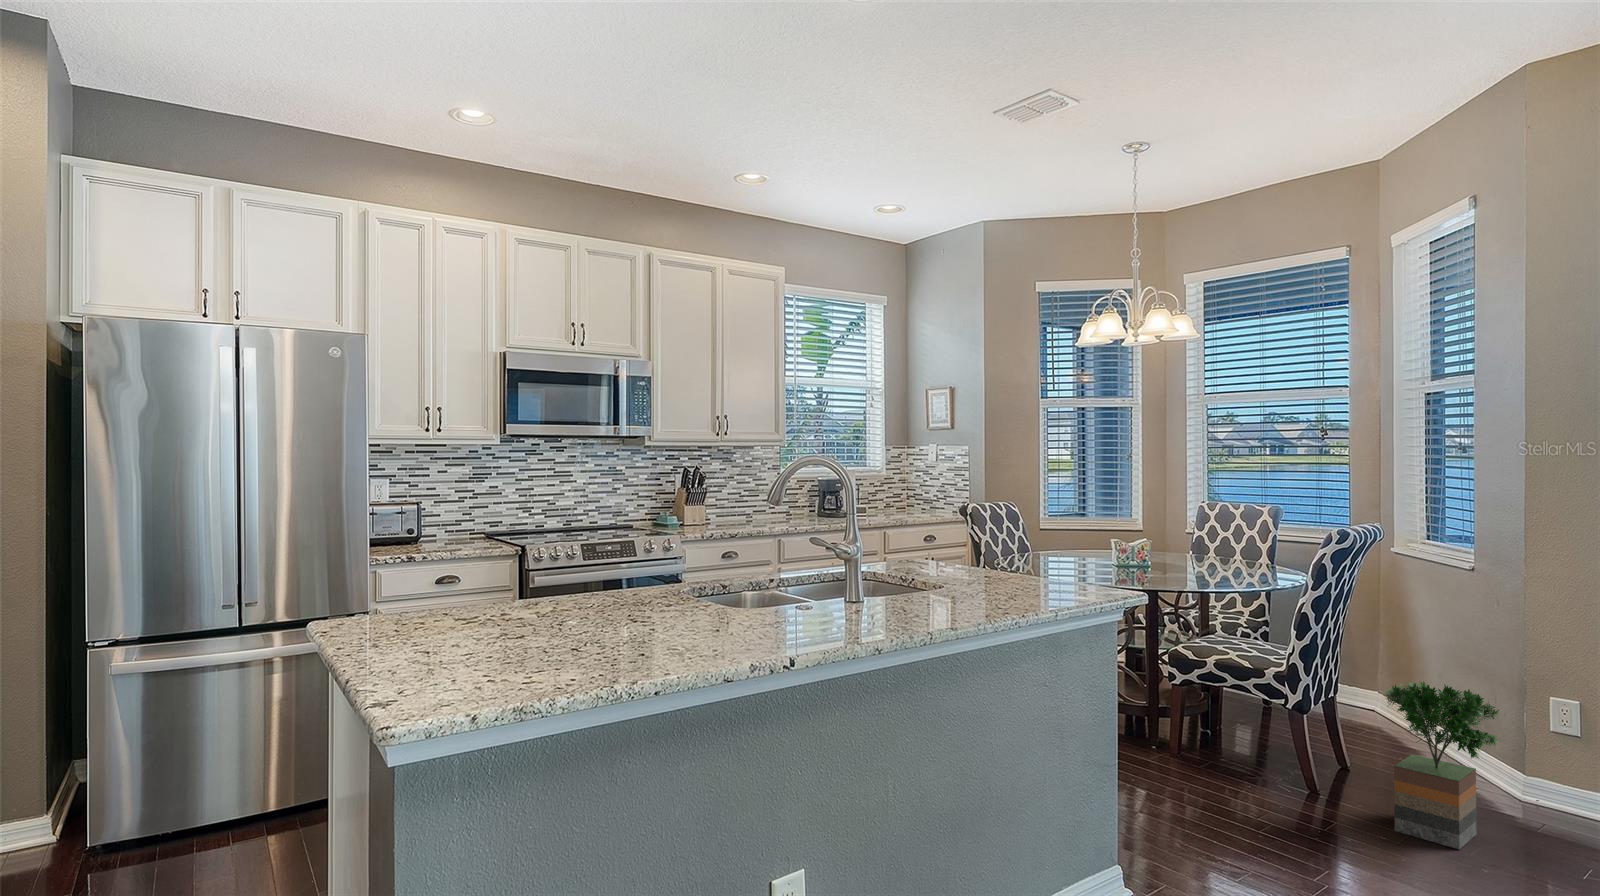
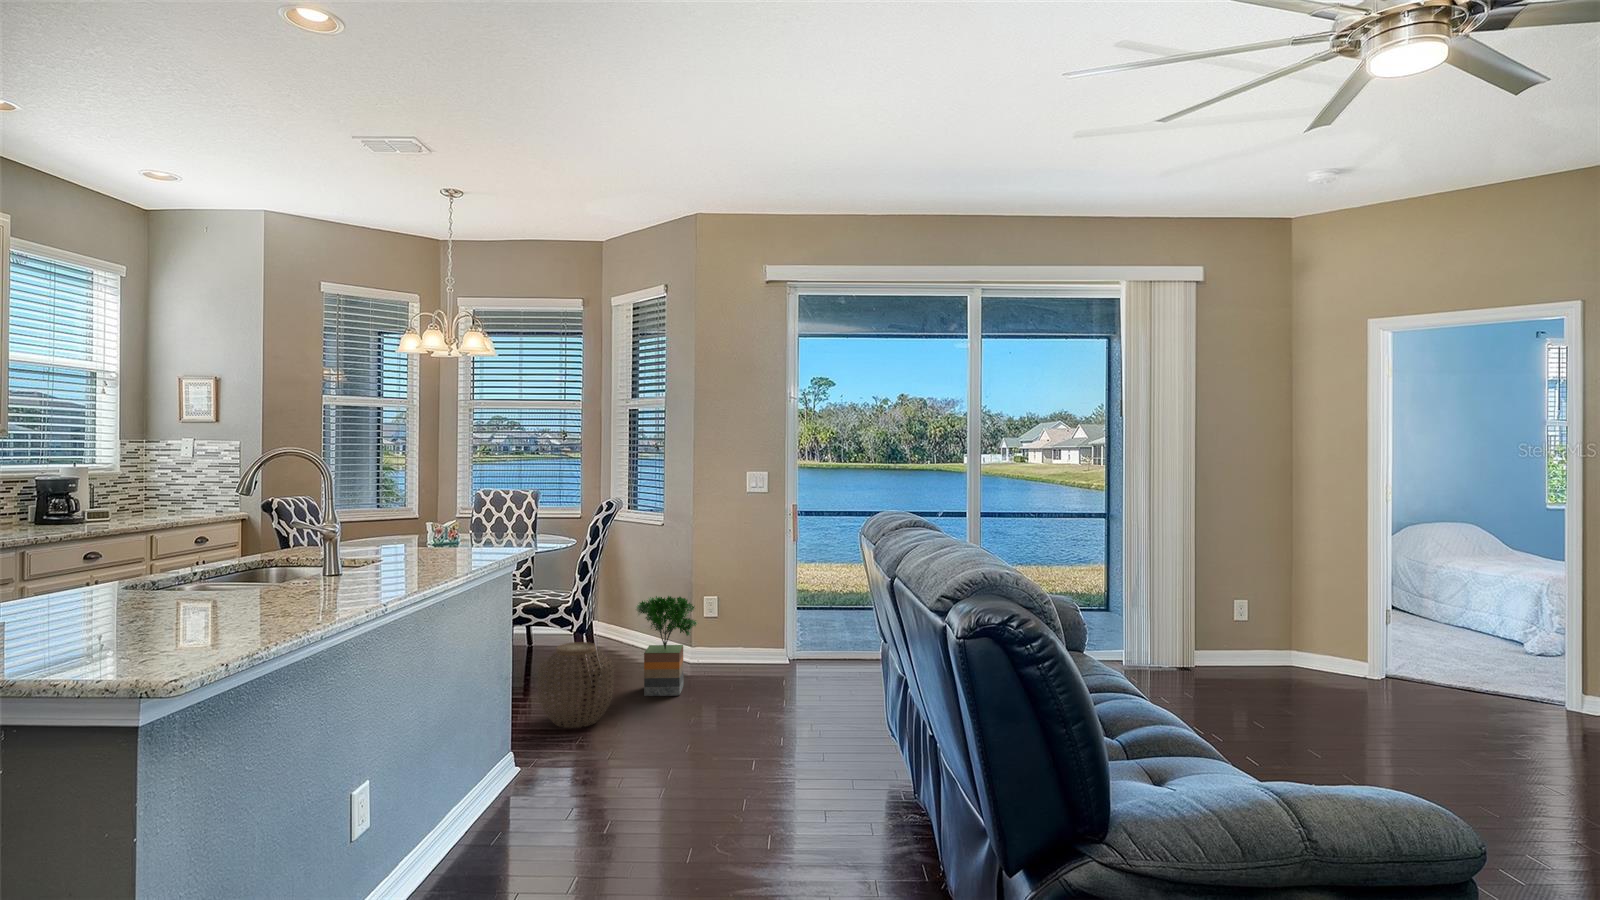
woven basket: none [1205,725,1321,852] -> present [538,642,614,728]

